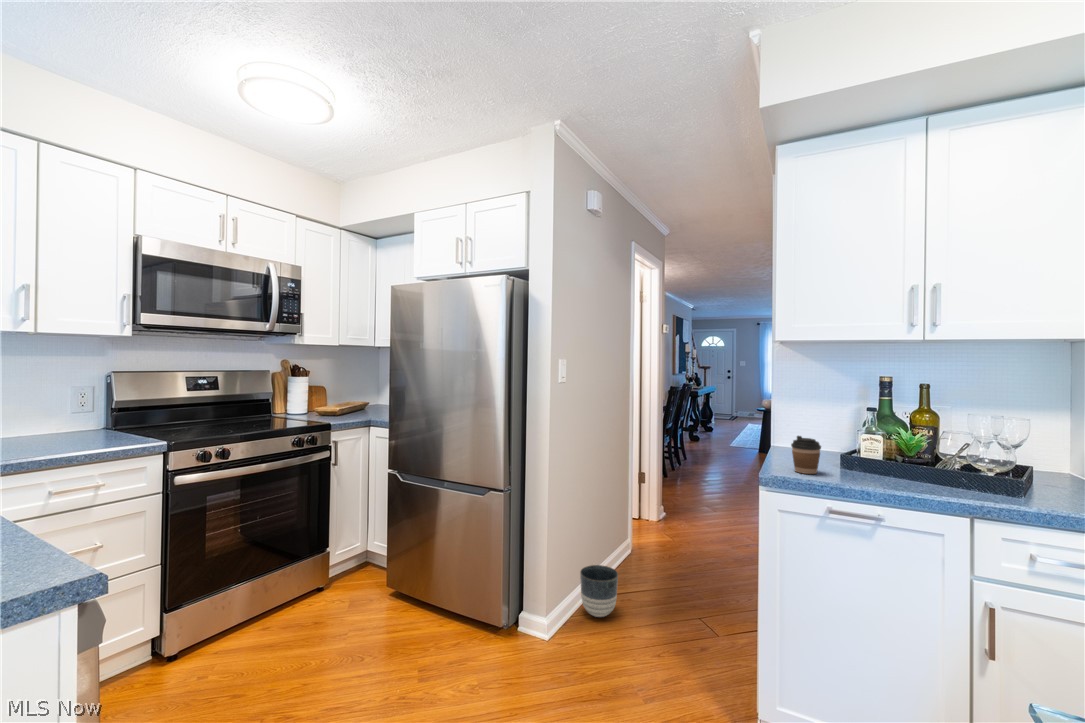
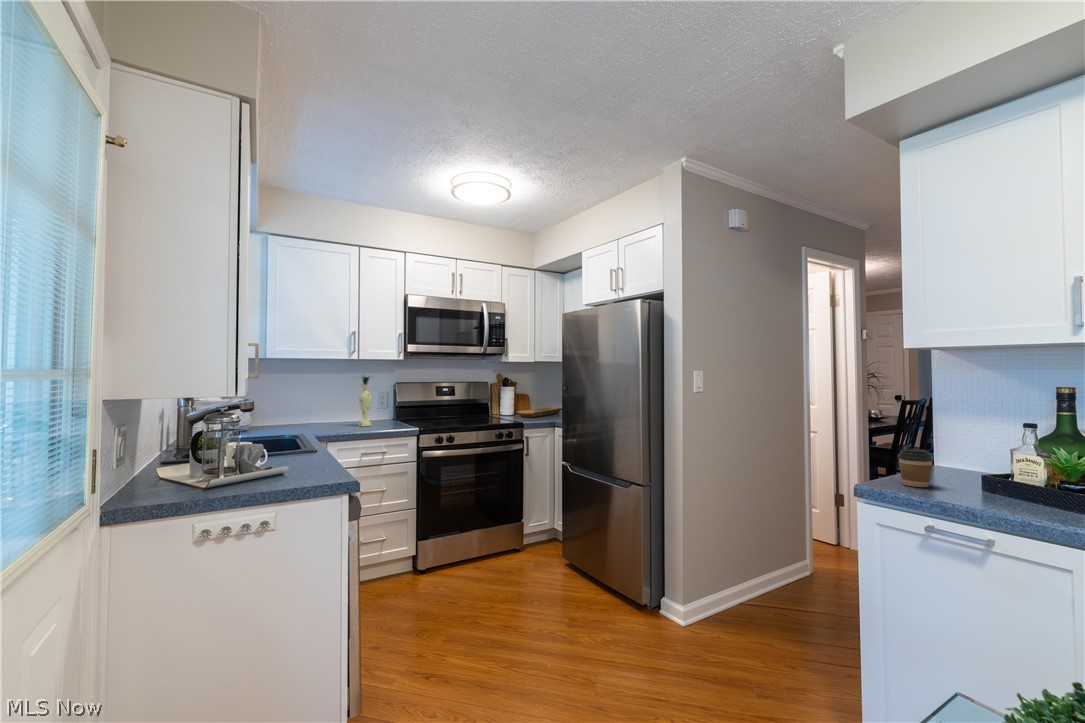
vase: none [28,357,82,444] -> present [359,376,372,426]
planter: present [580,565,618,617] -> none [724,568,764,619]

